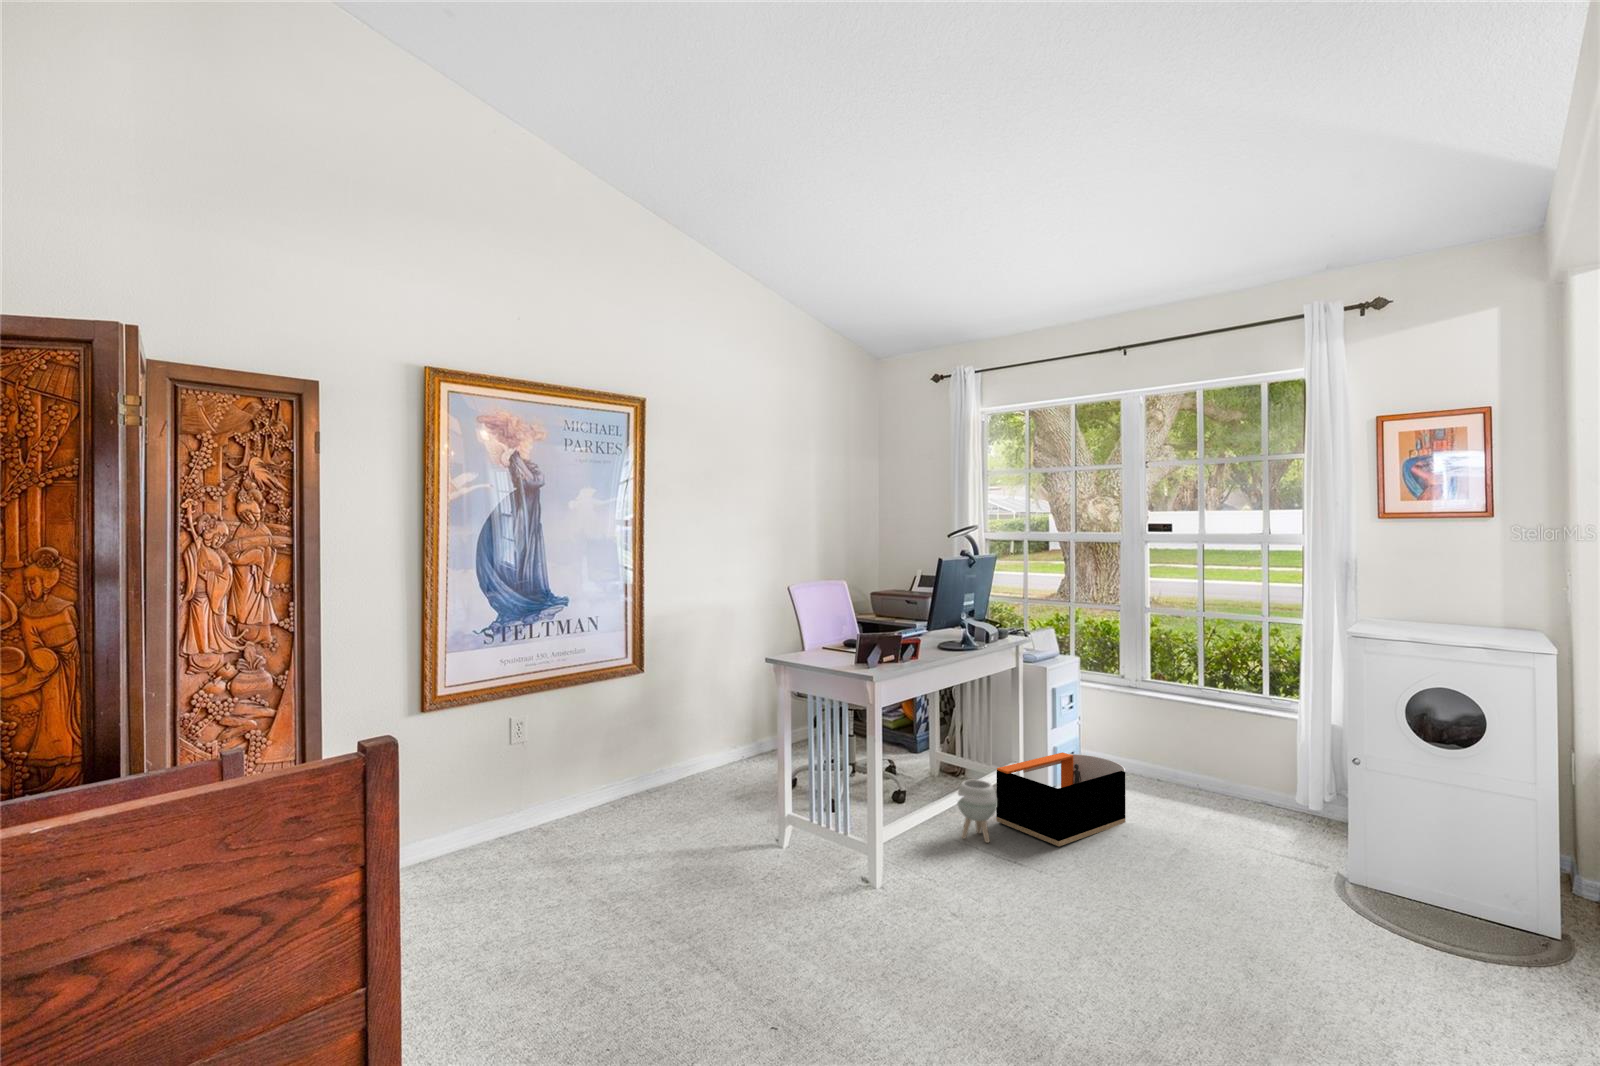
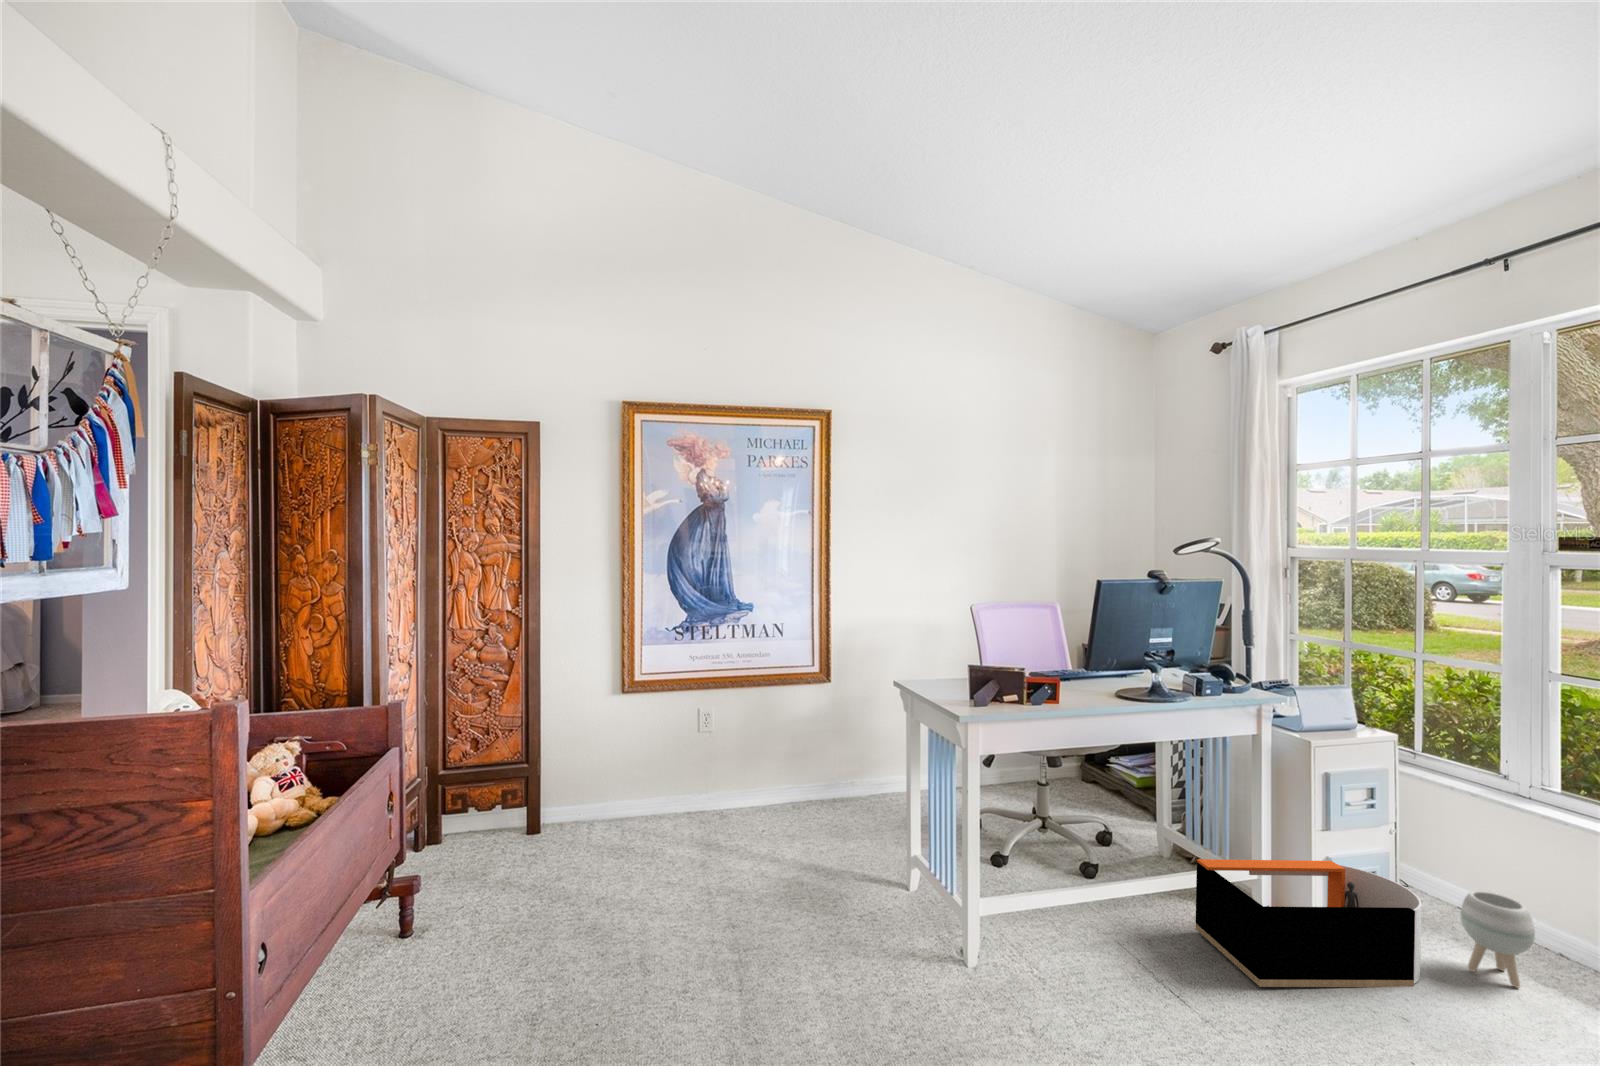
planter: present [957,780,997,843] -> present [1461,891,1535,988]

